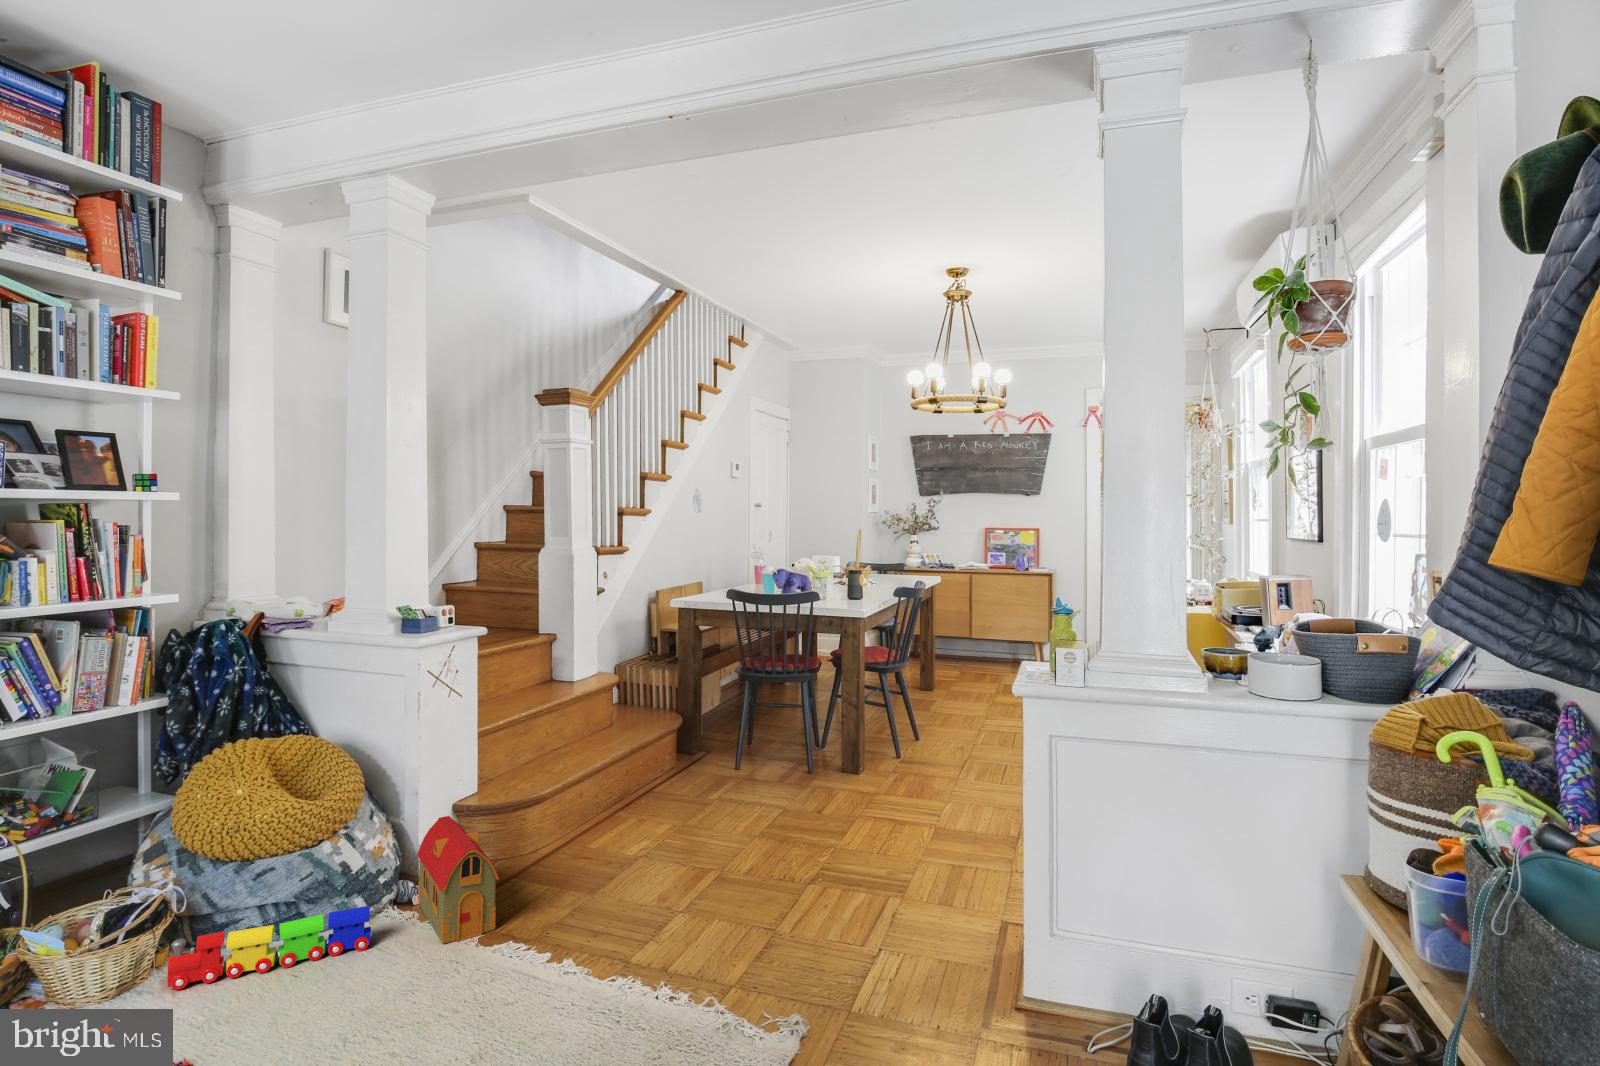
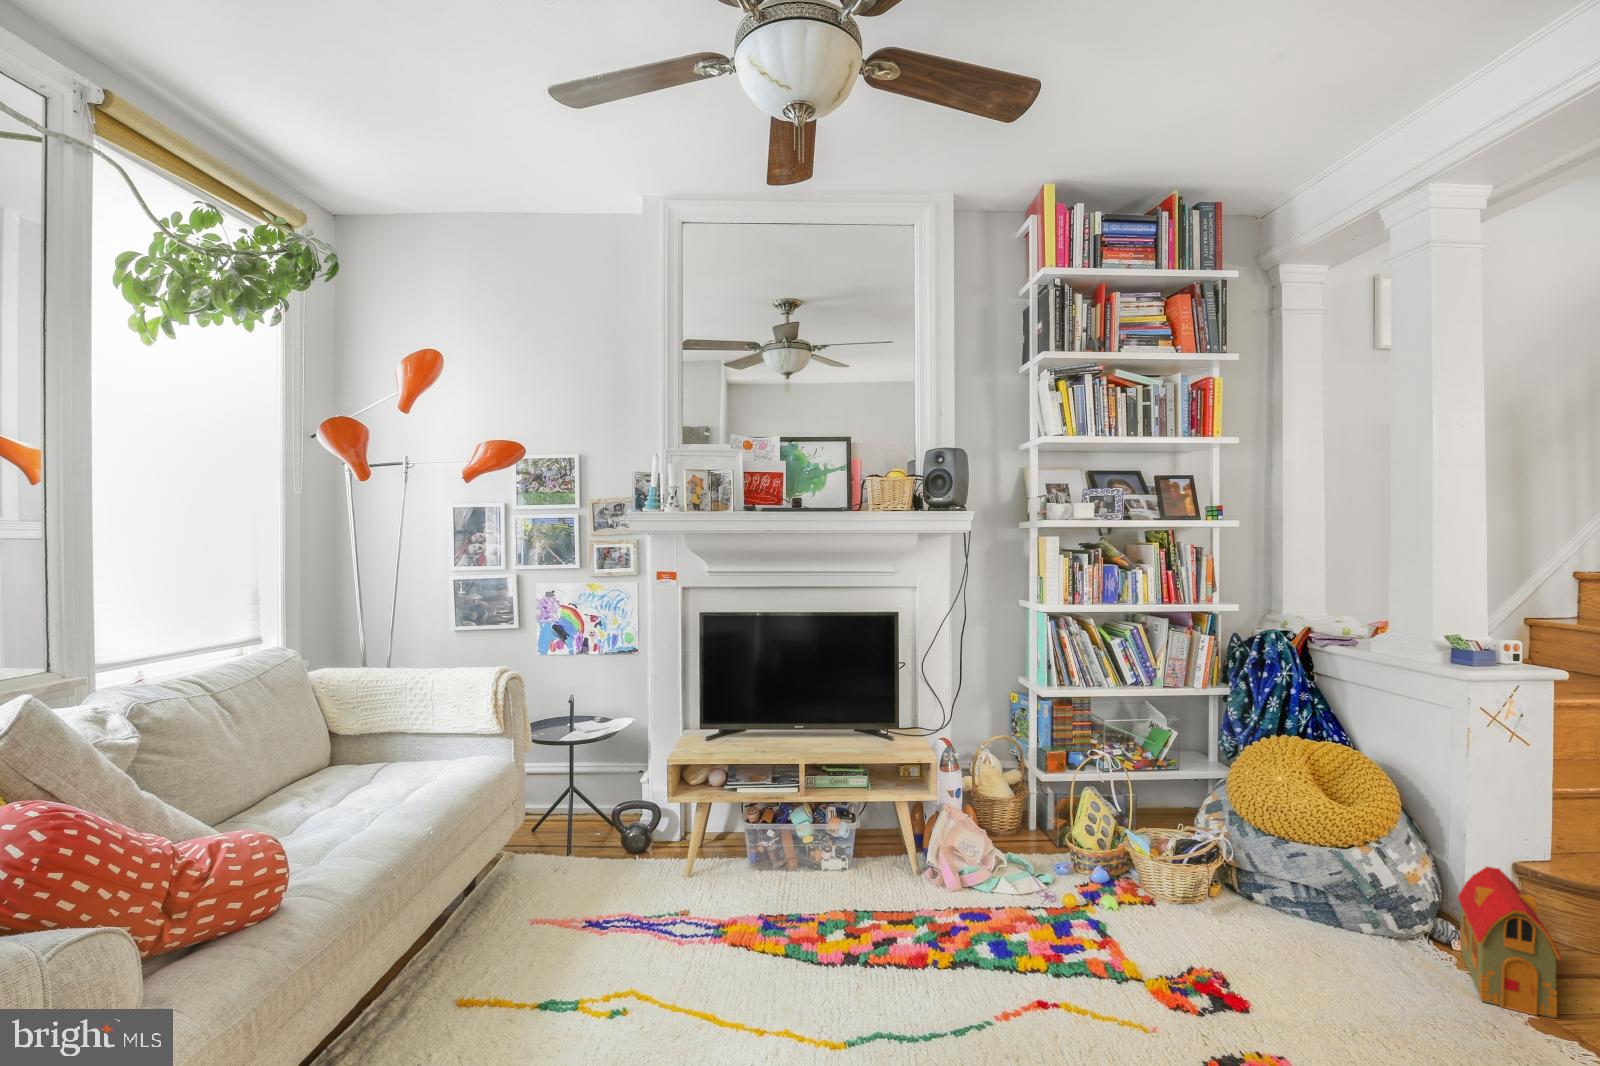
toy train: present [168,906,373,990] -> none [1217,881,1400,966]

